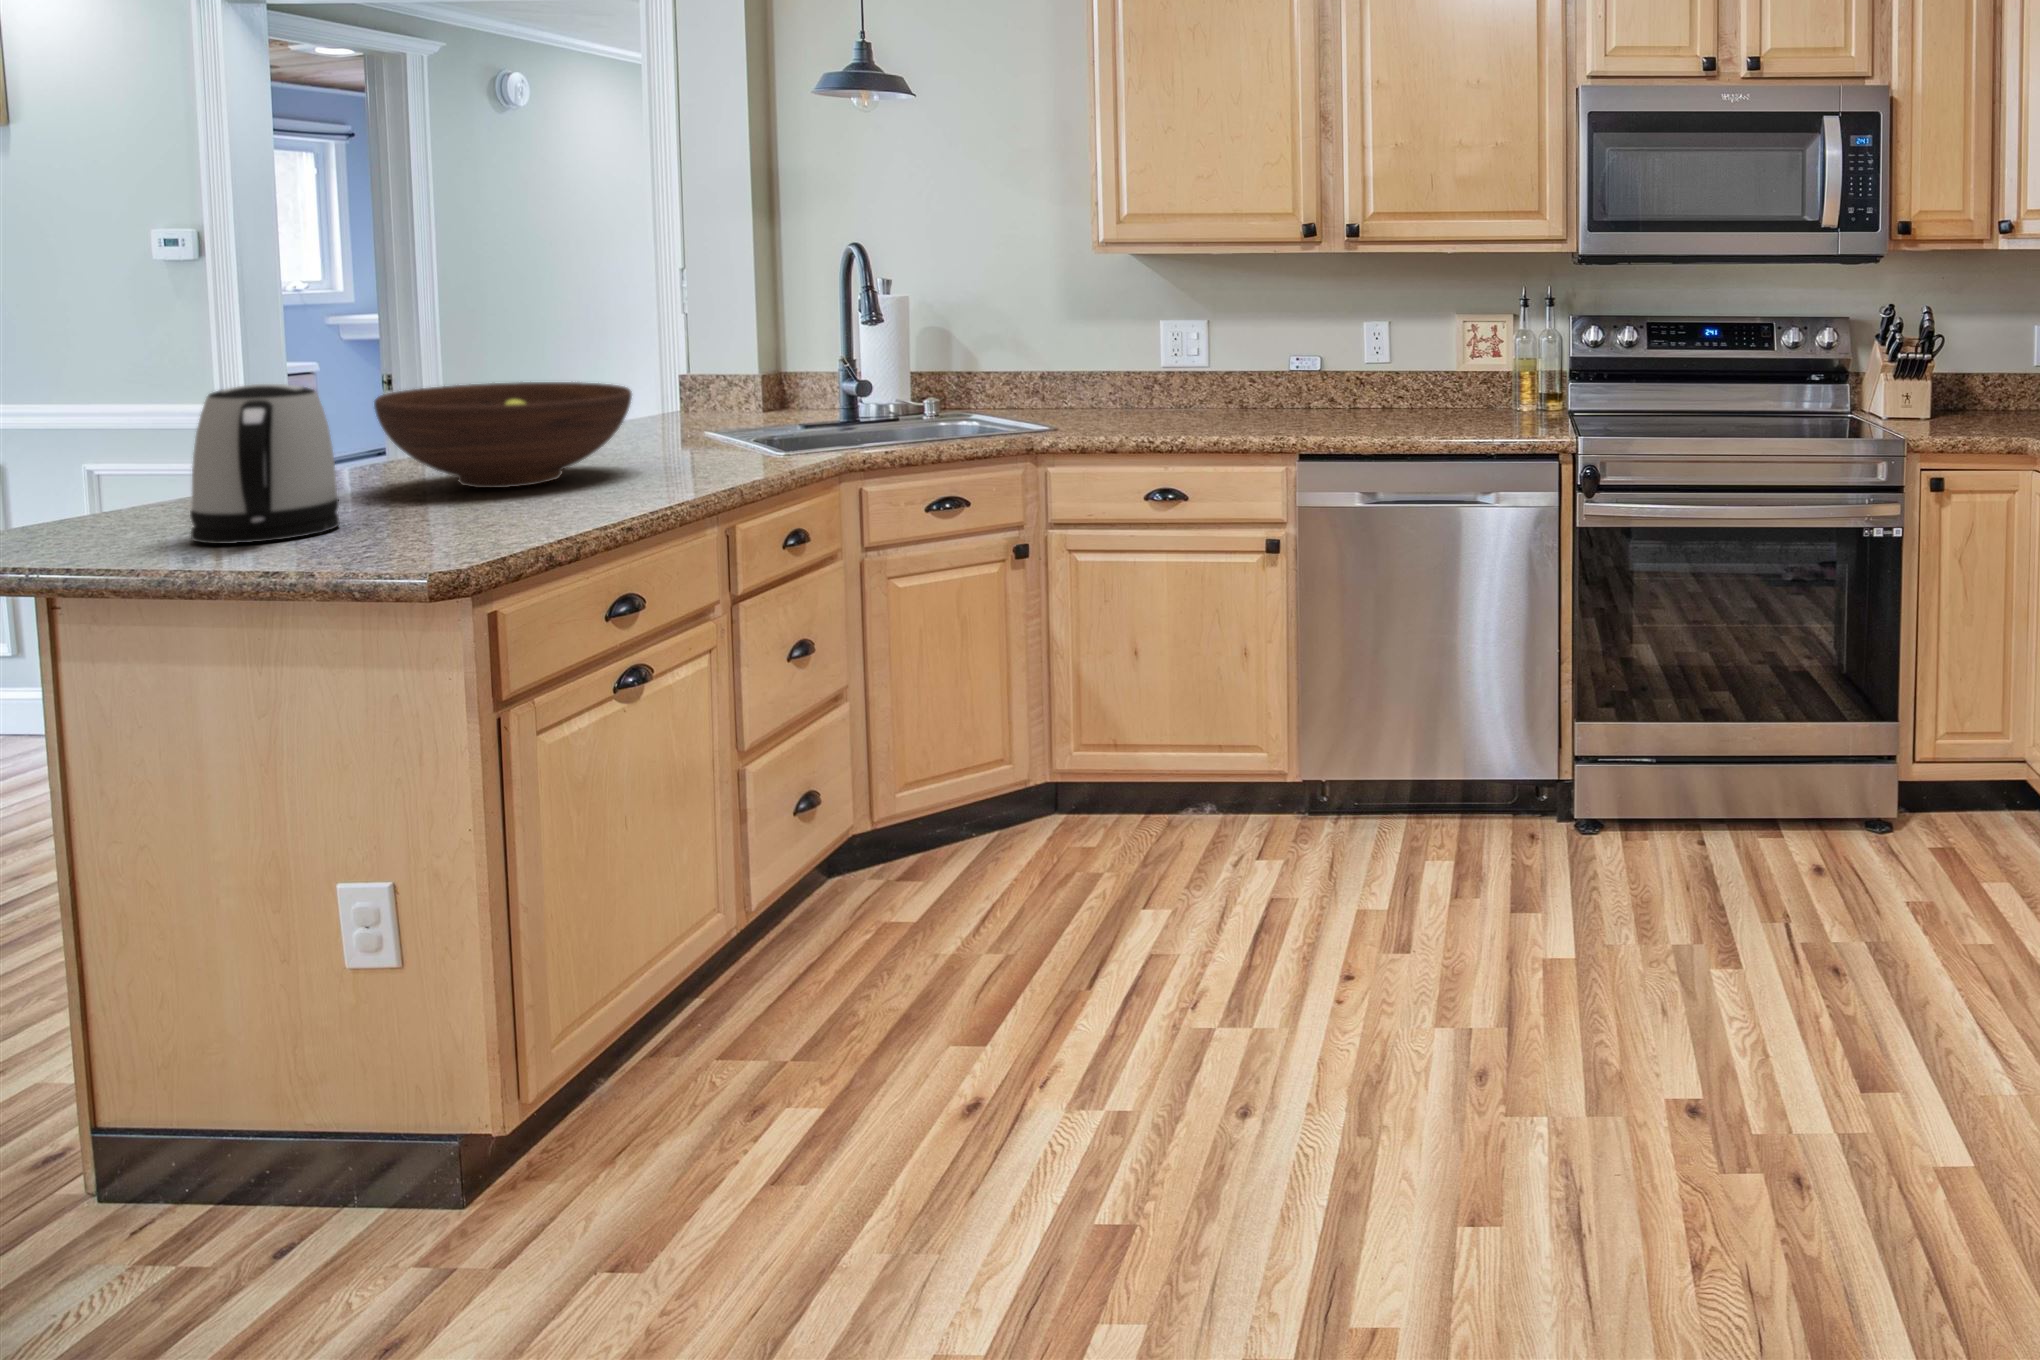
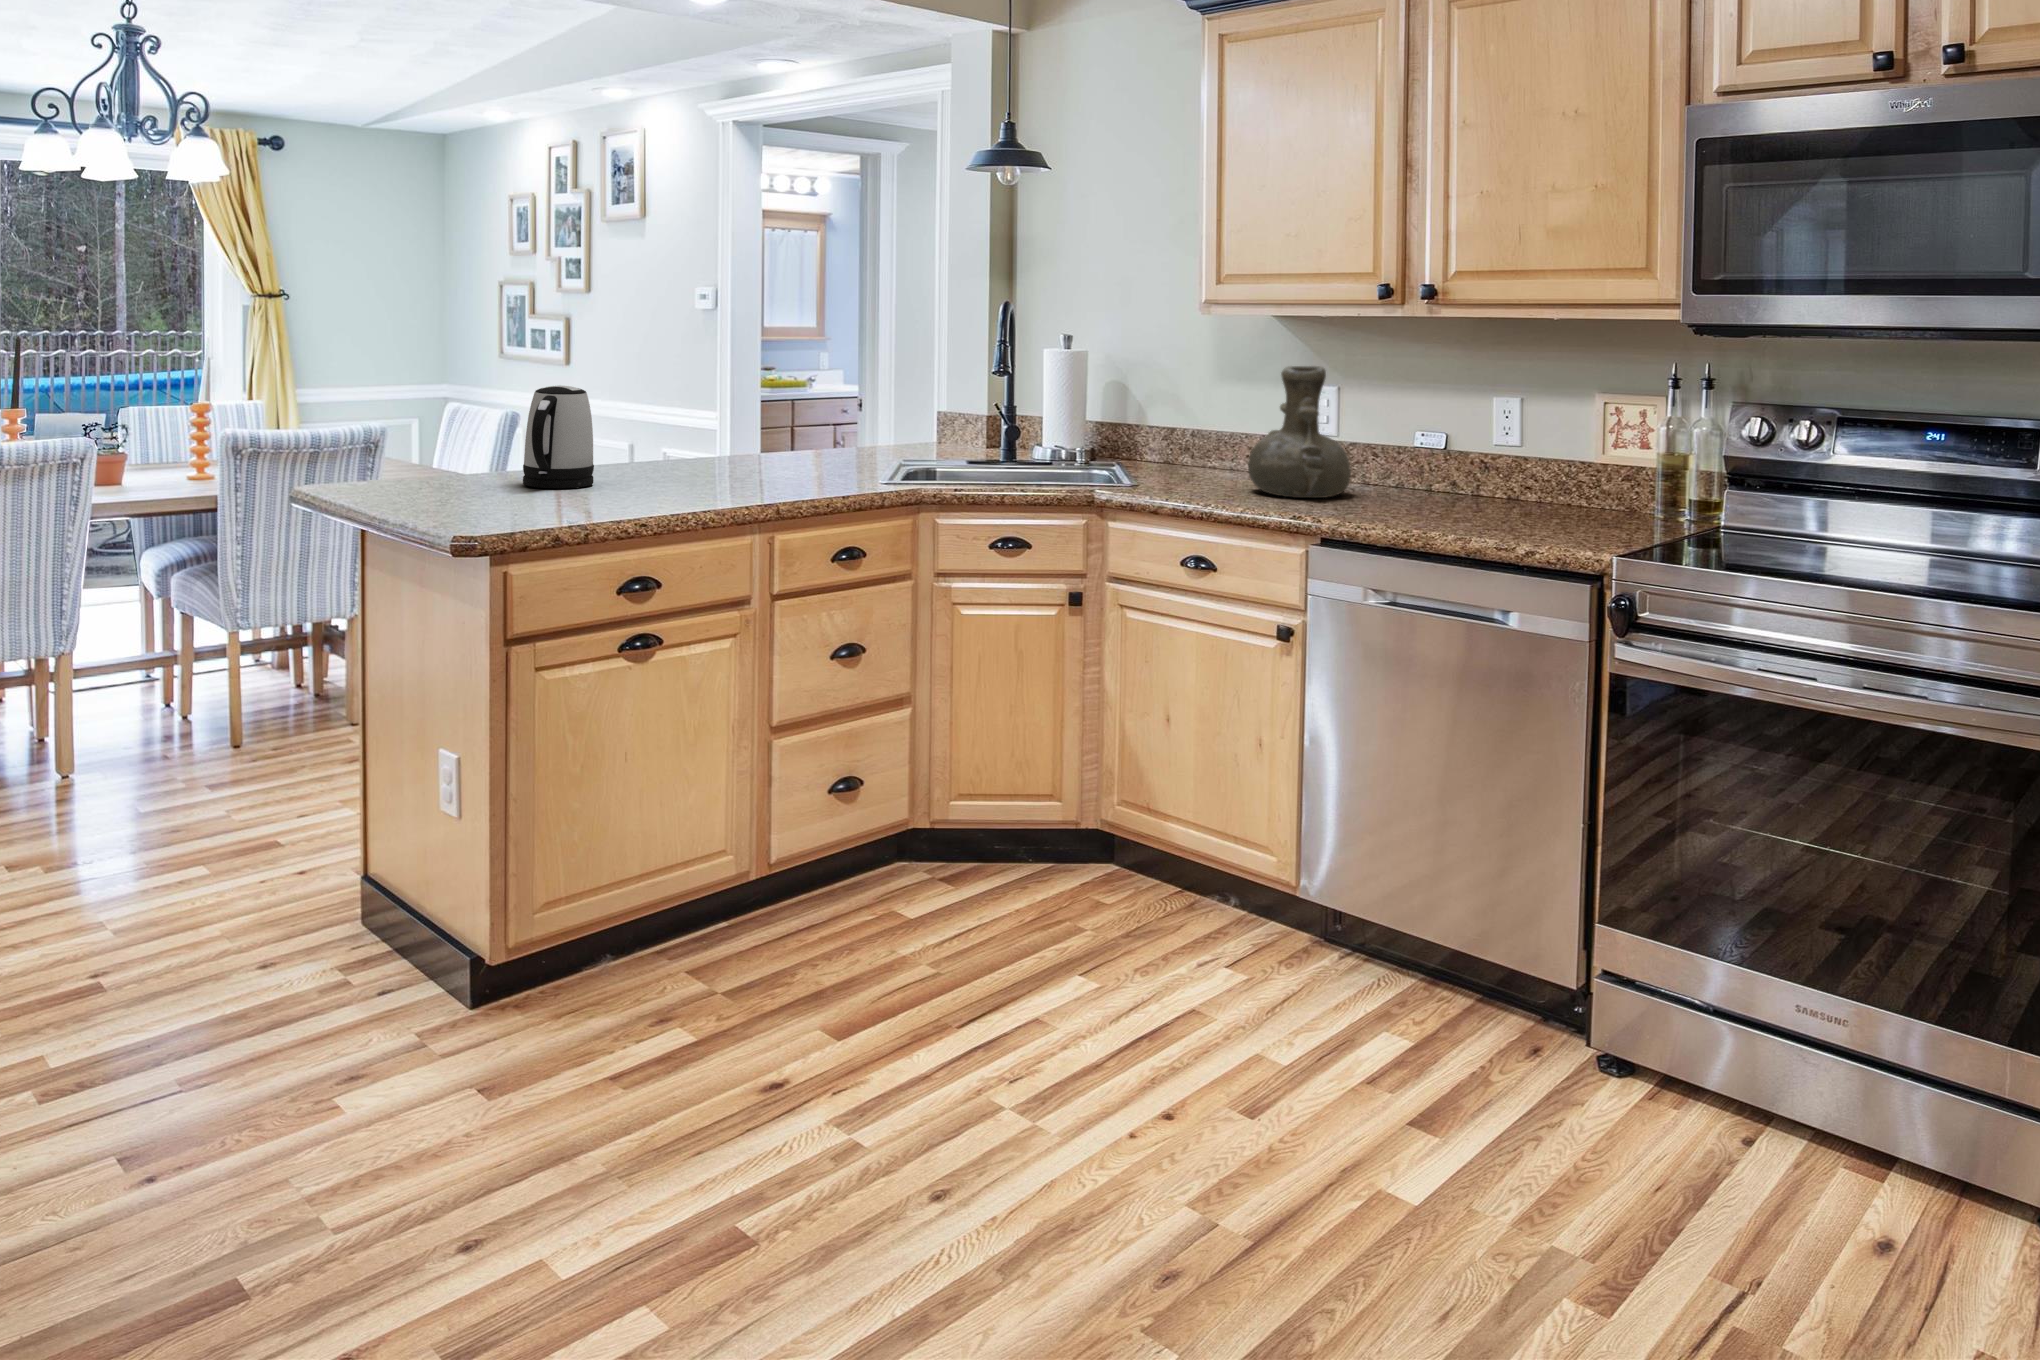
vase: none [1164,302,1262,423] -> present [1248,366,1351,498]
fruit bowl: present [374,382,632,488] -> none [645,399,794,477]

